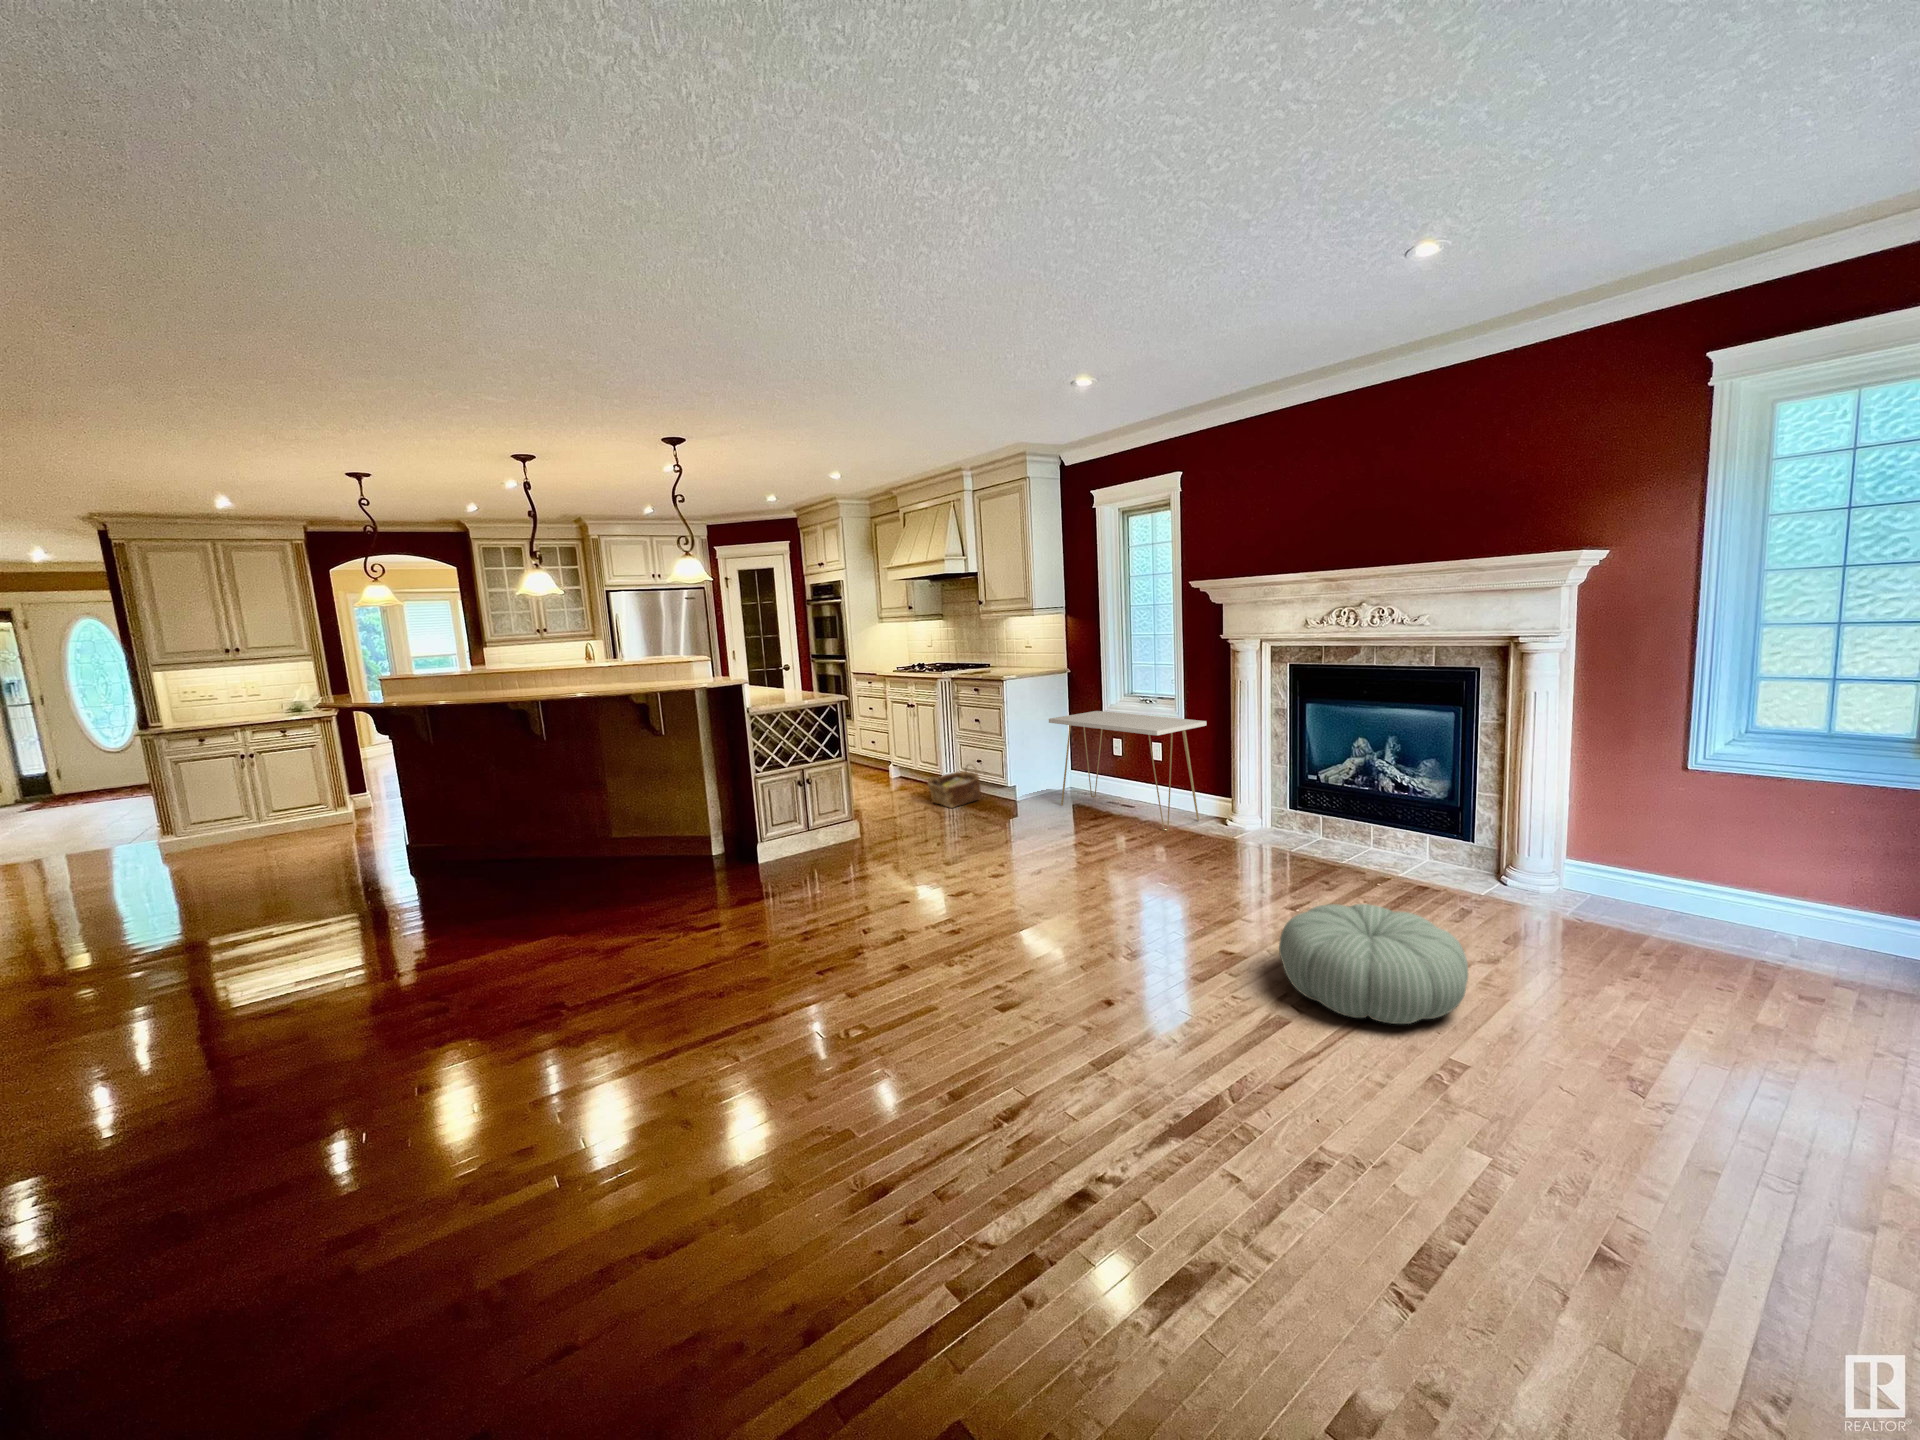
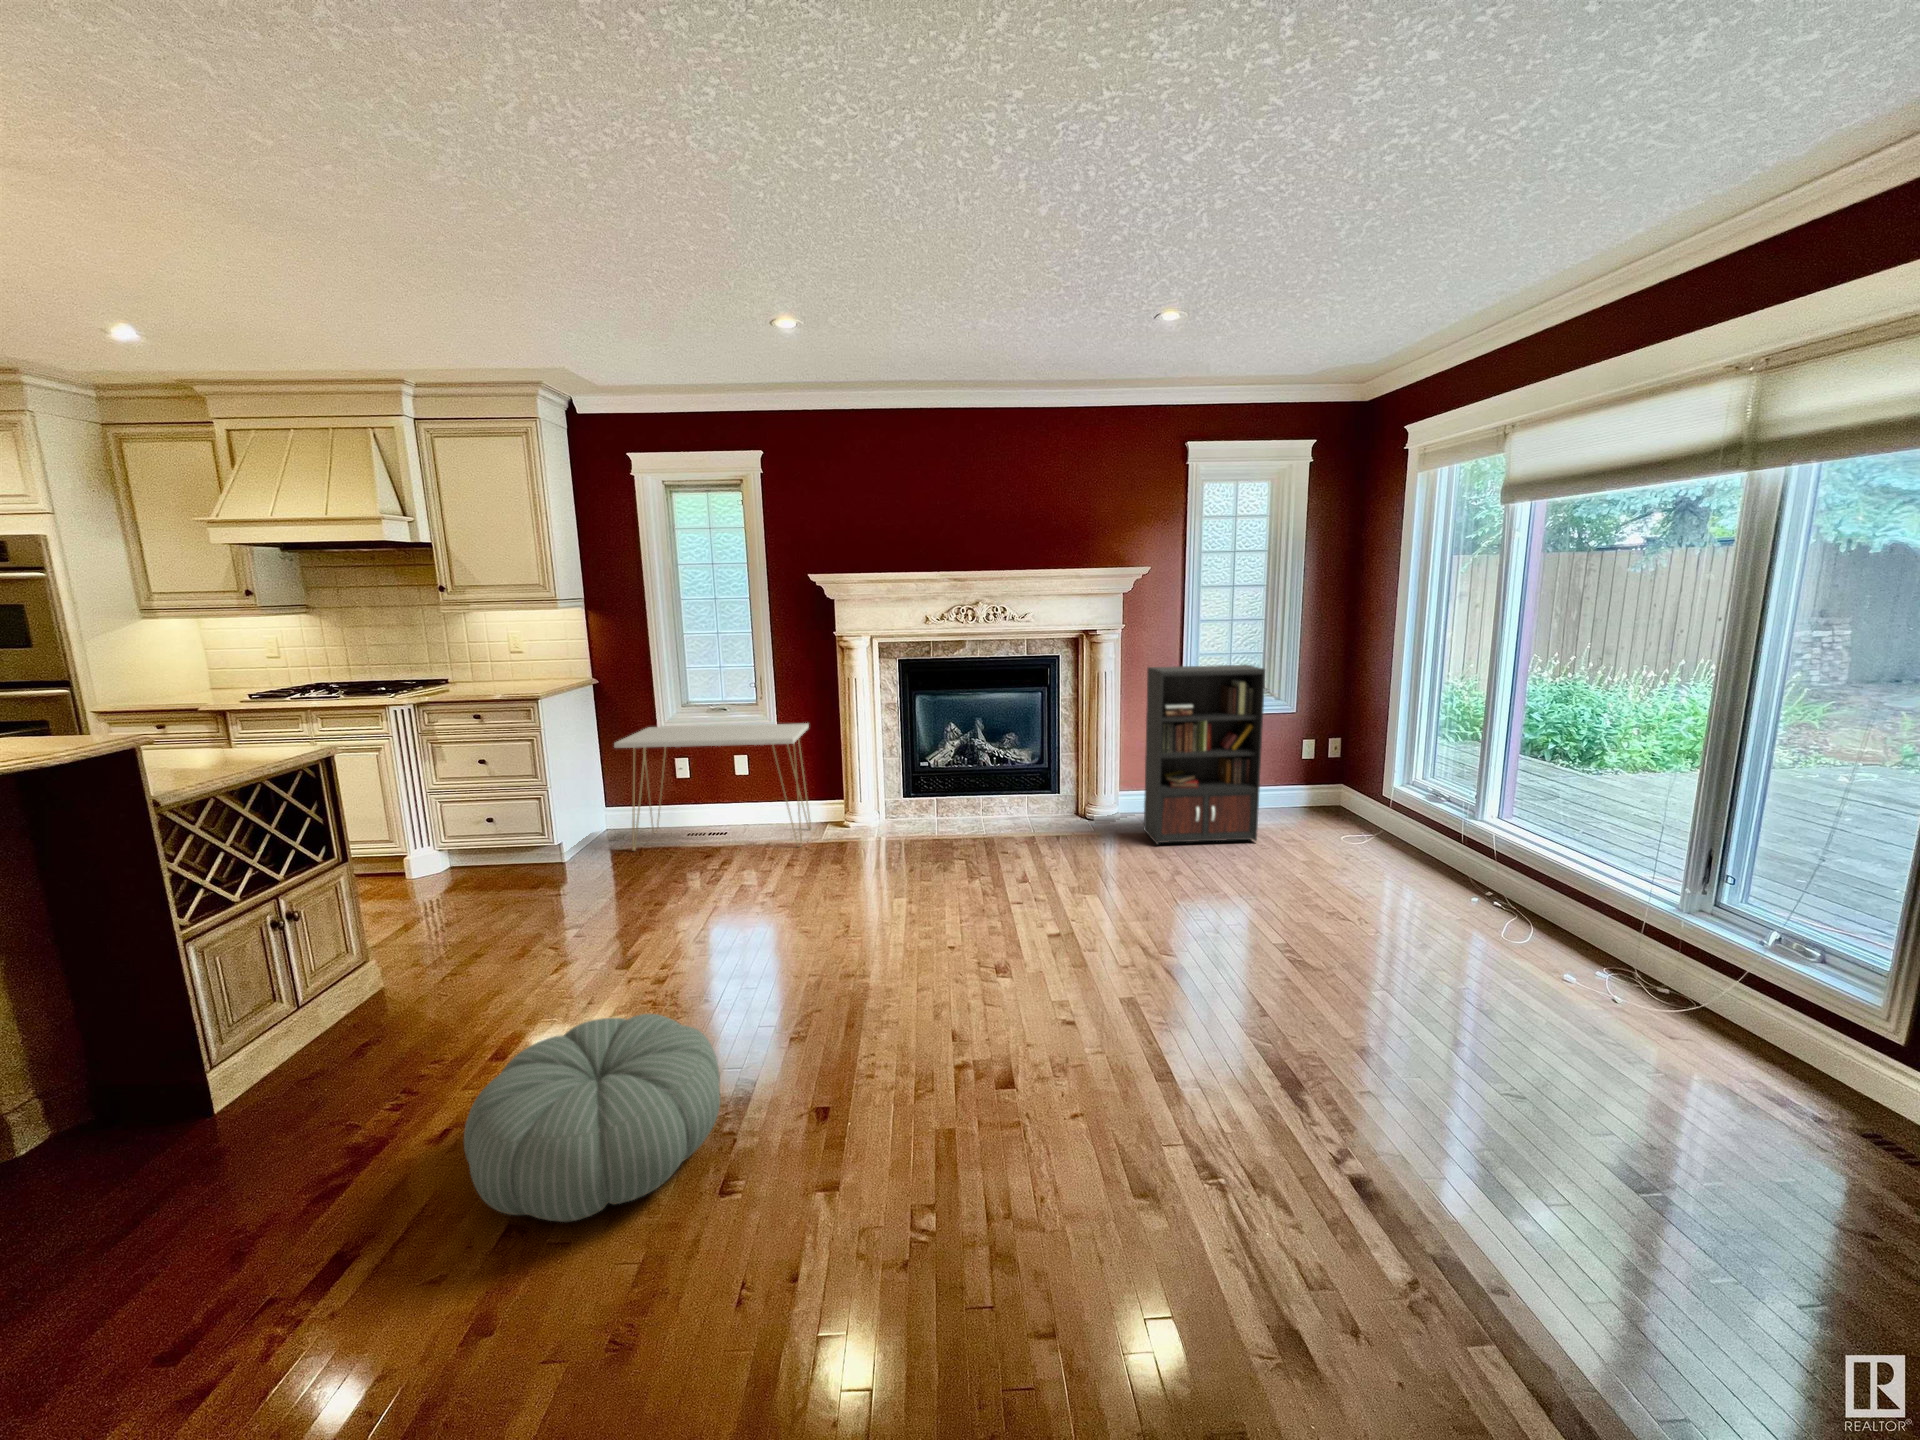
bookcase: none [1534,688,1817,977] -> present [1144,665,1265,844]
woven basket: present [928,765,982,808] -> none [414,824,507,897]
pouf: present [1279,904,1468,1024] -> present [464,1014,720,1222]

